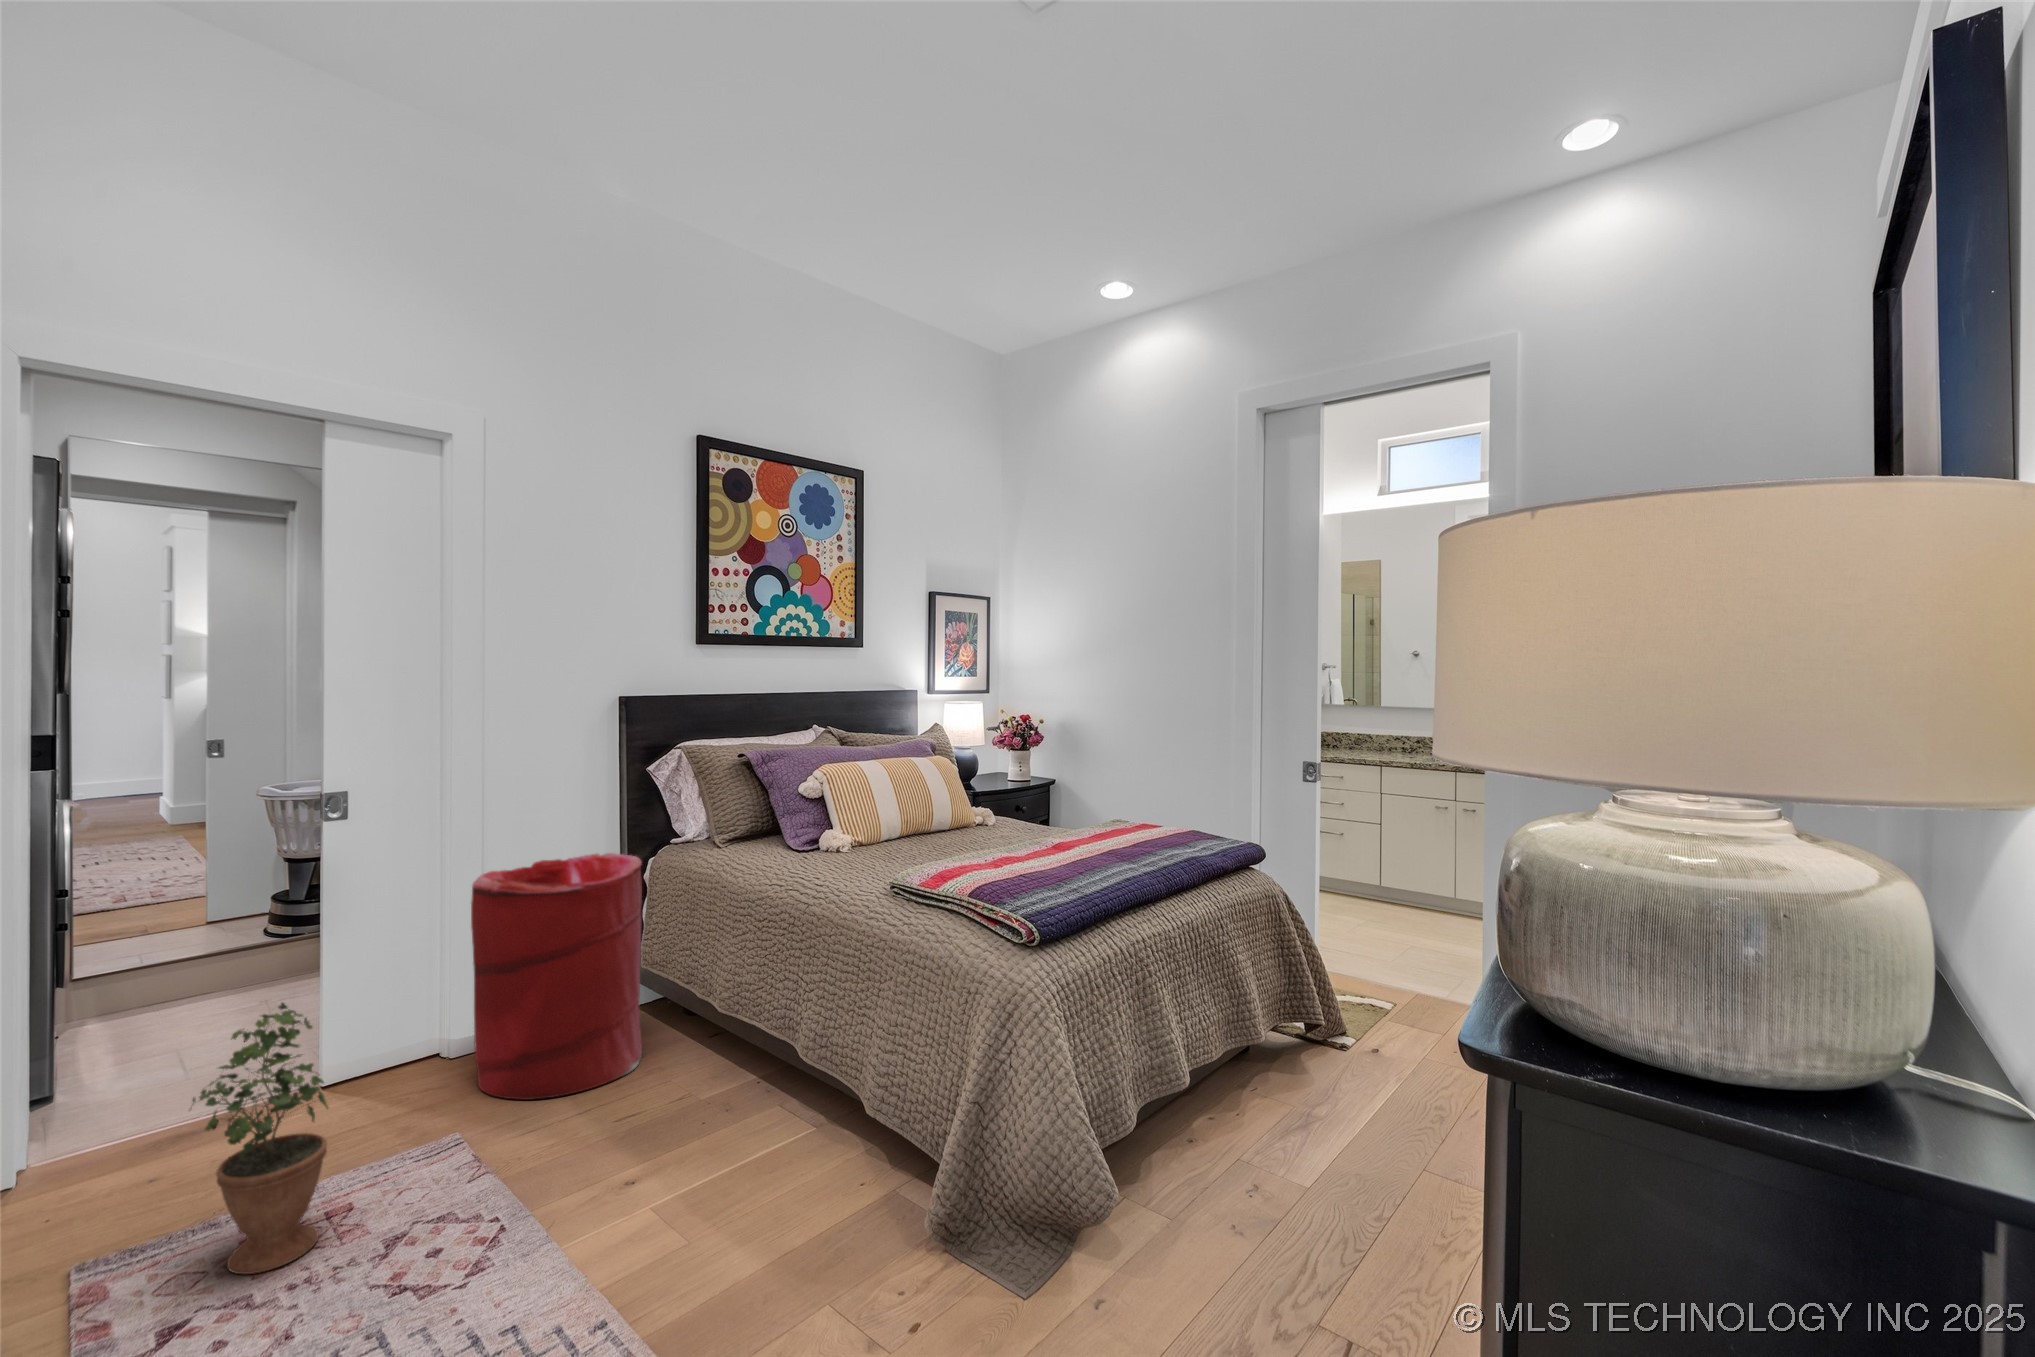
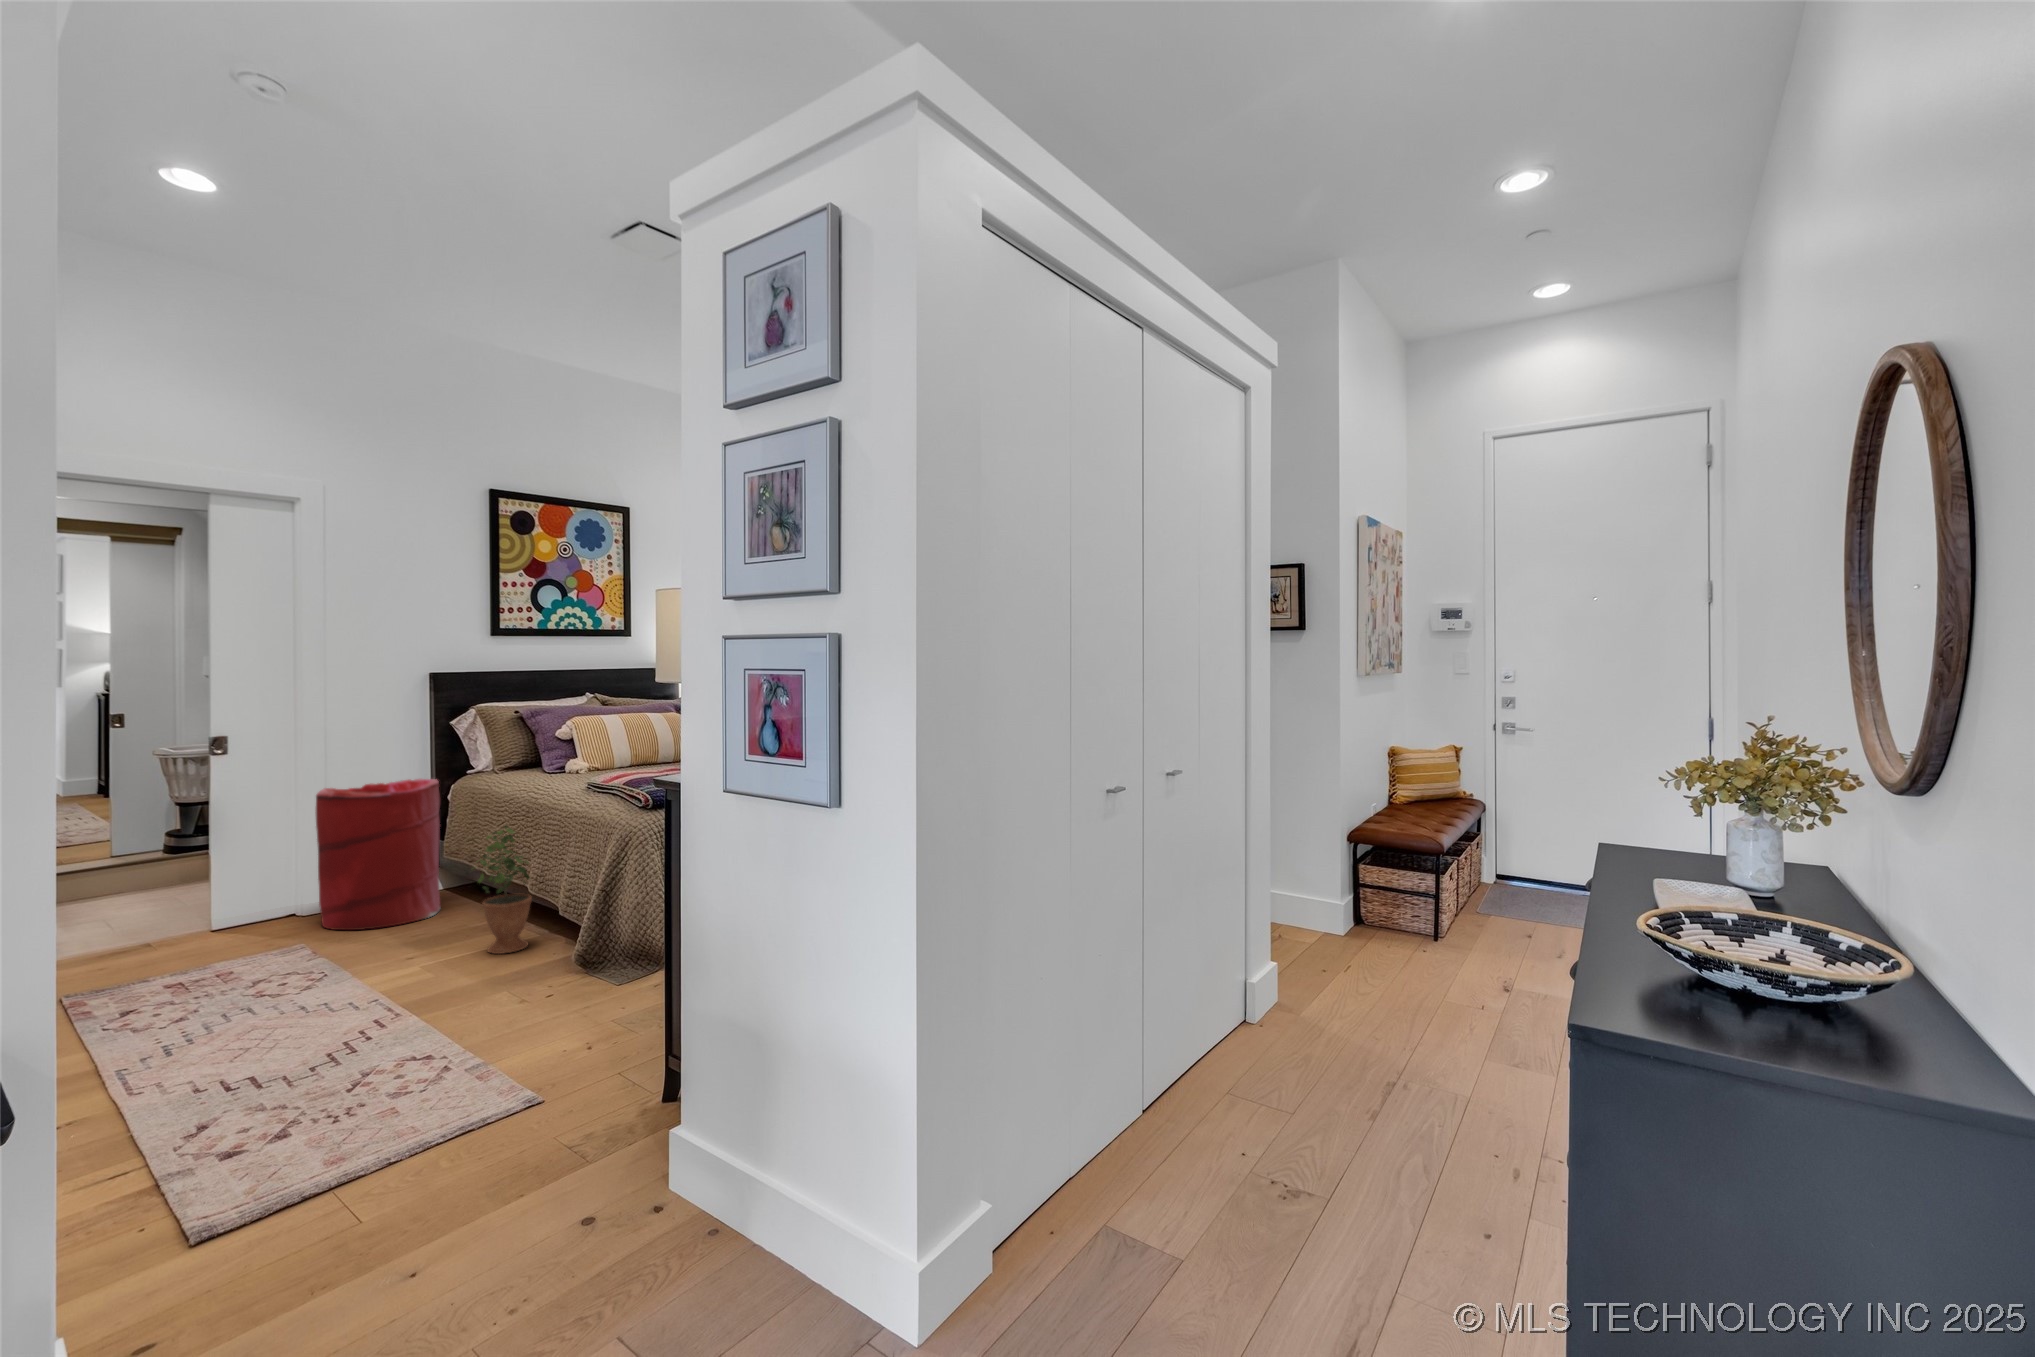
potted plant: present [193,1001,328,1274] -> present [473,826,531,954]

